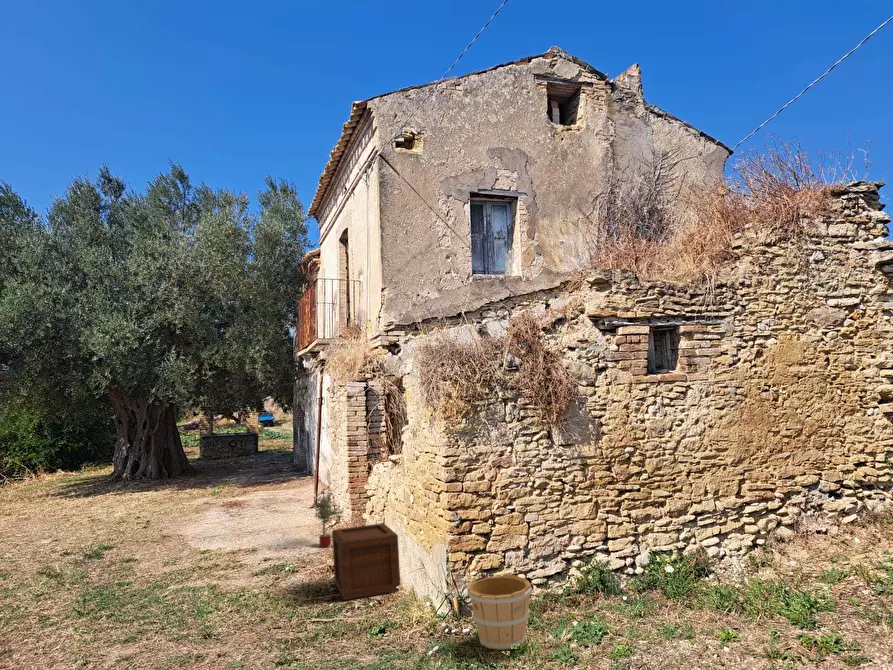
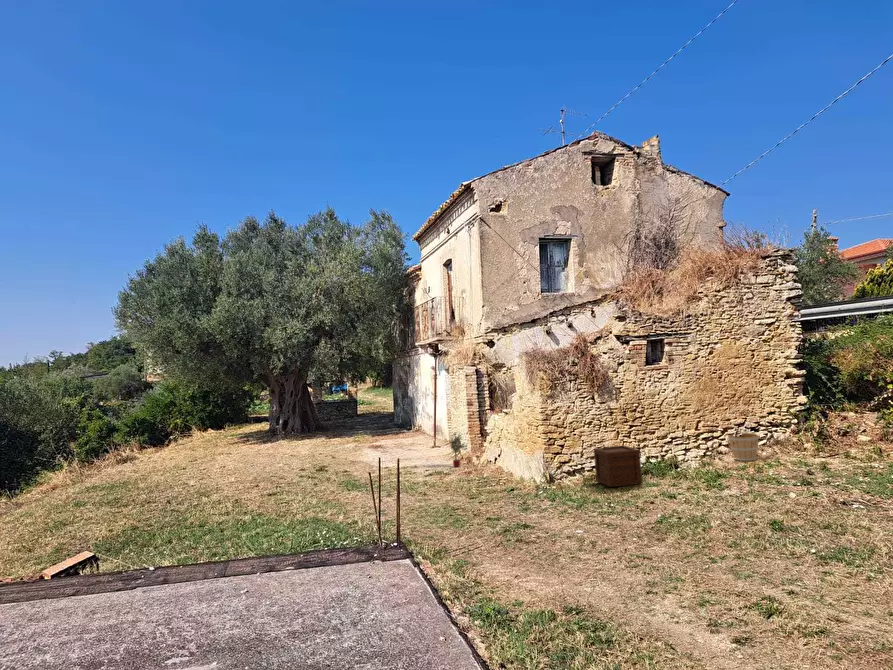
wooden crate: present [332,523,400,600] -> present [594,446,642,487]
wooden bucket: present [467,574,532,650] -> present [728,433,759,461]

